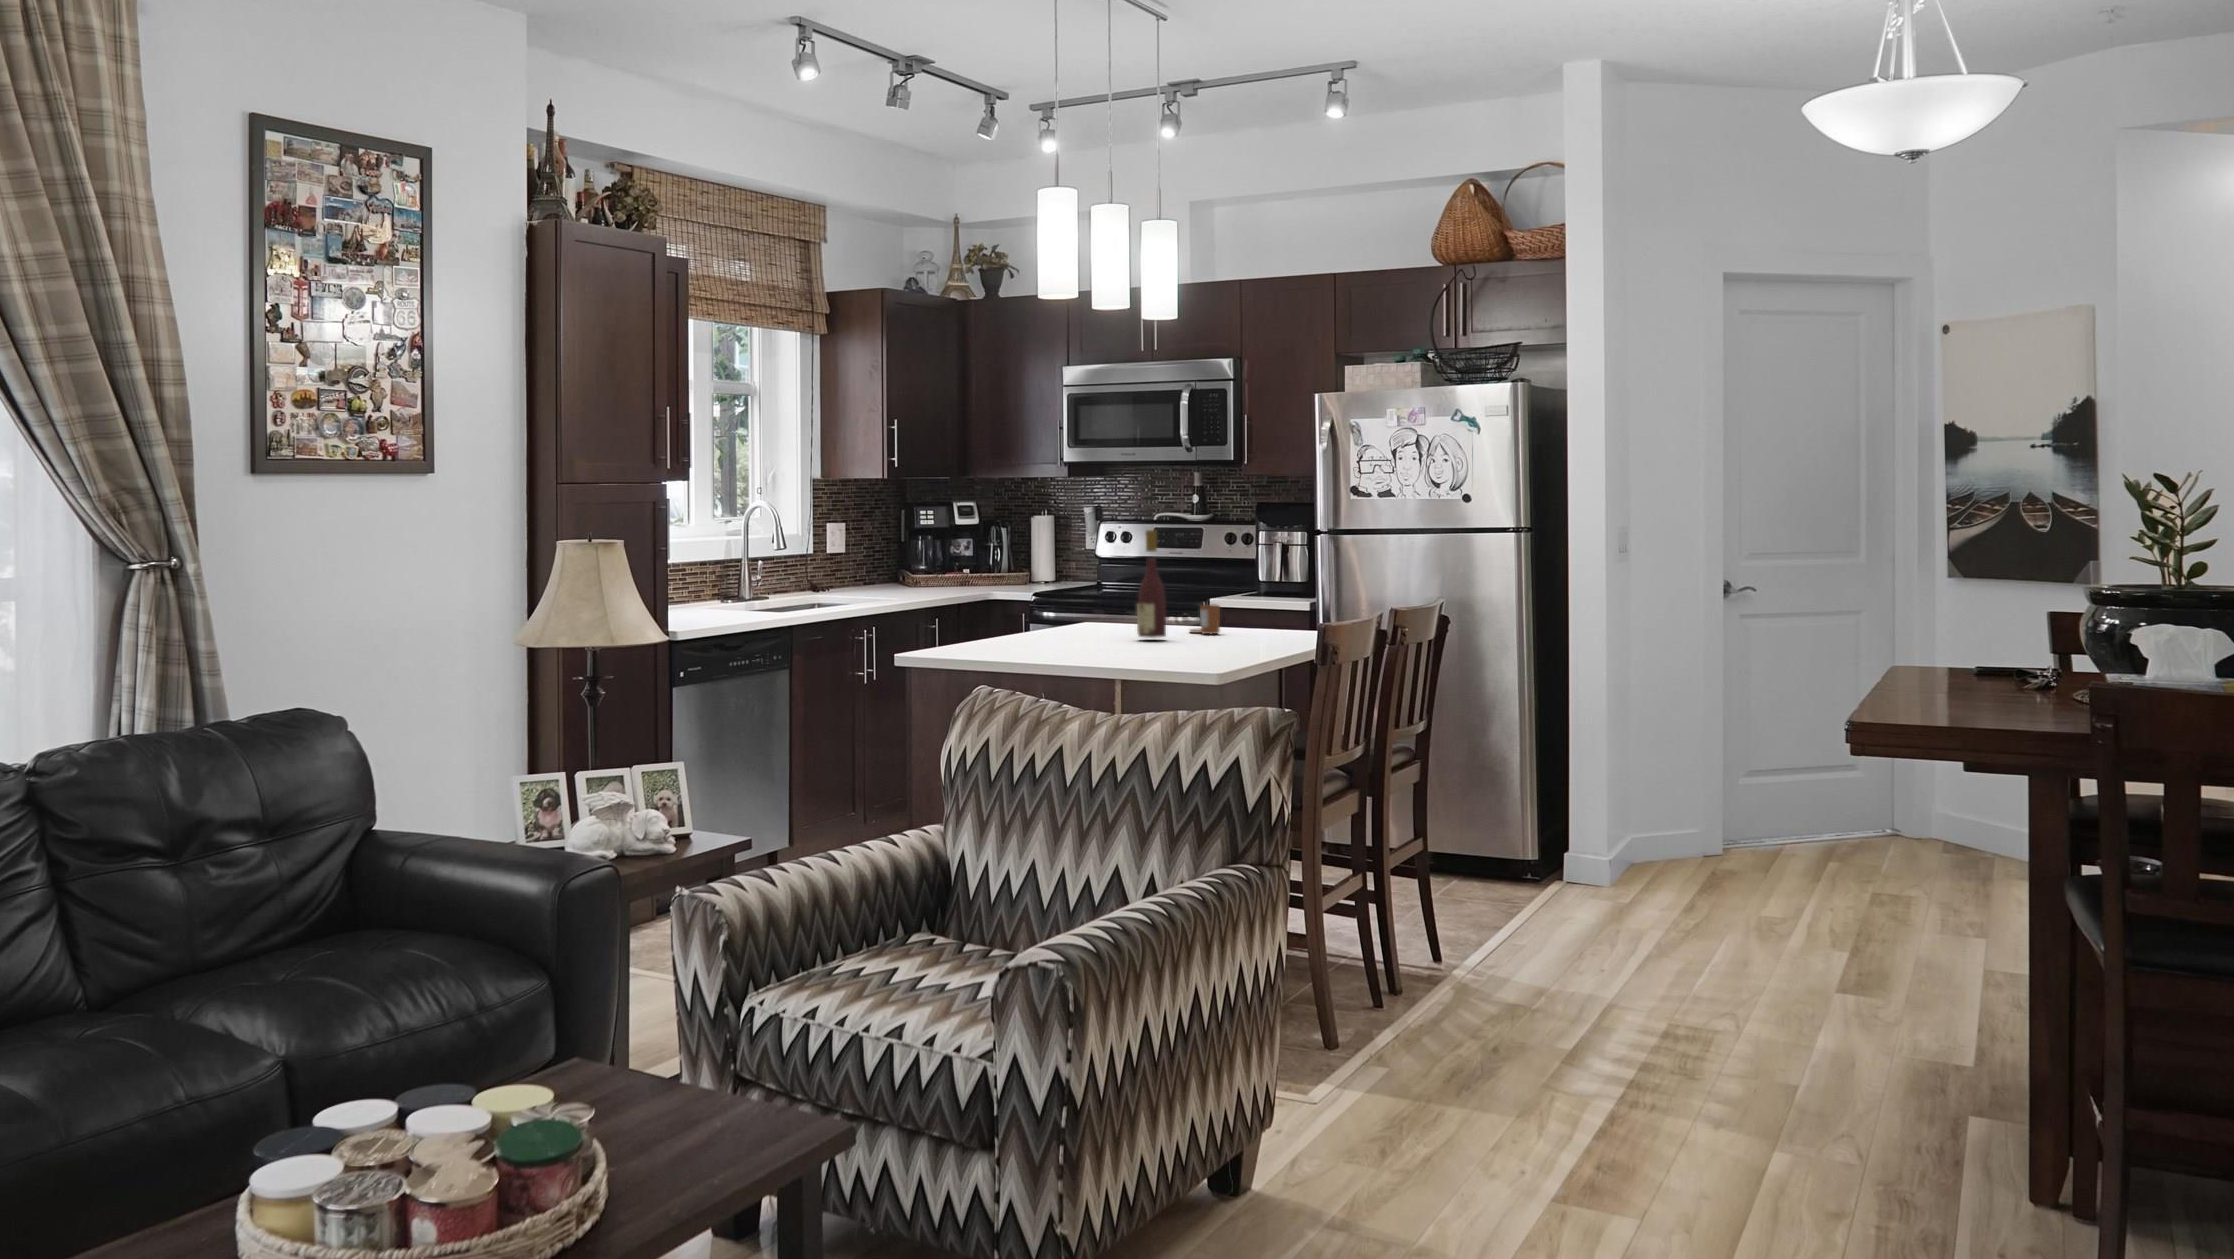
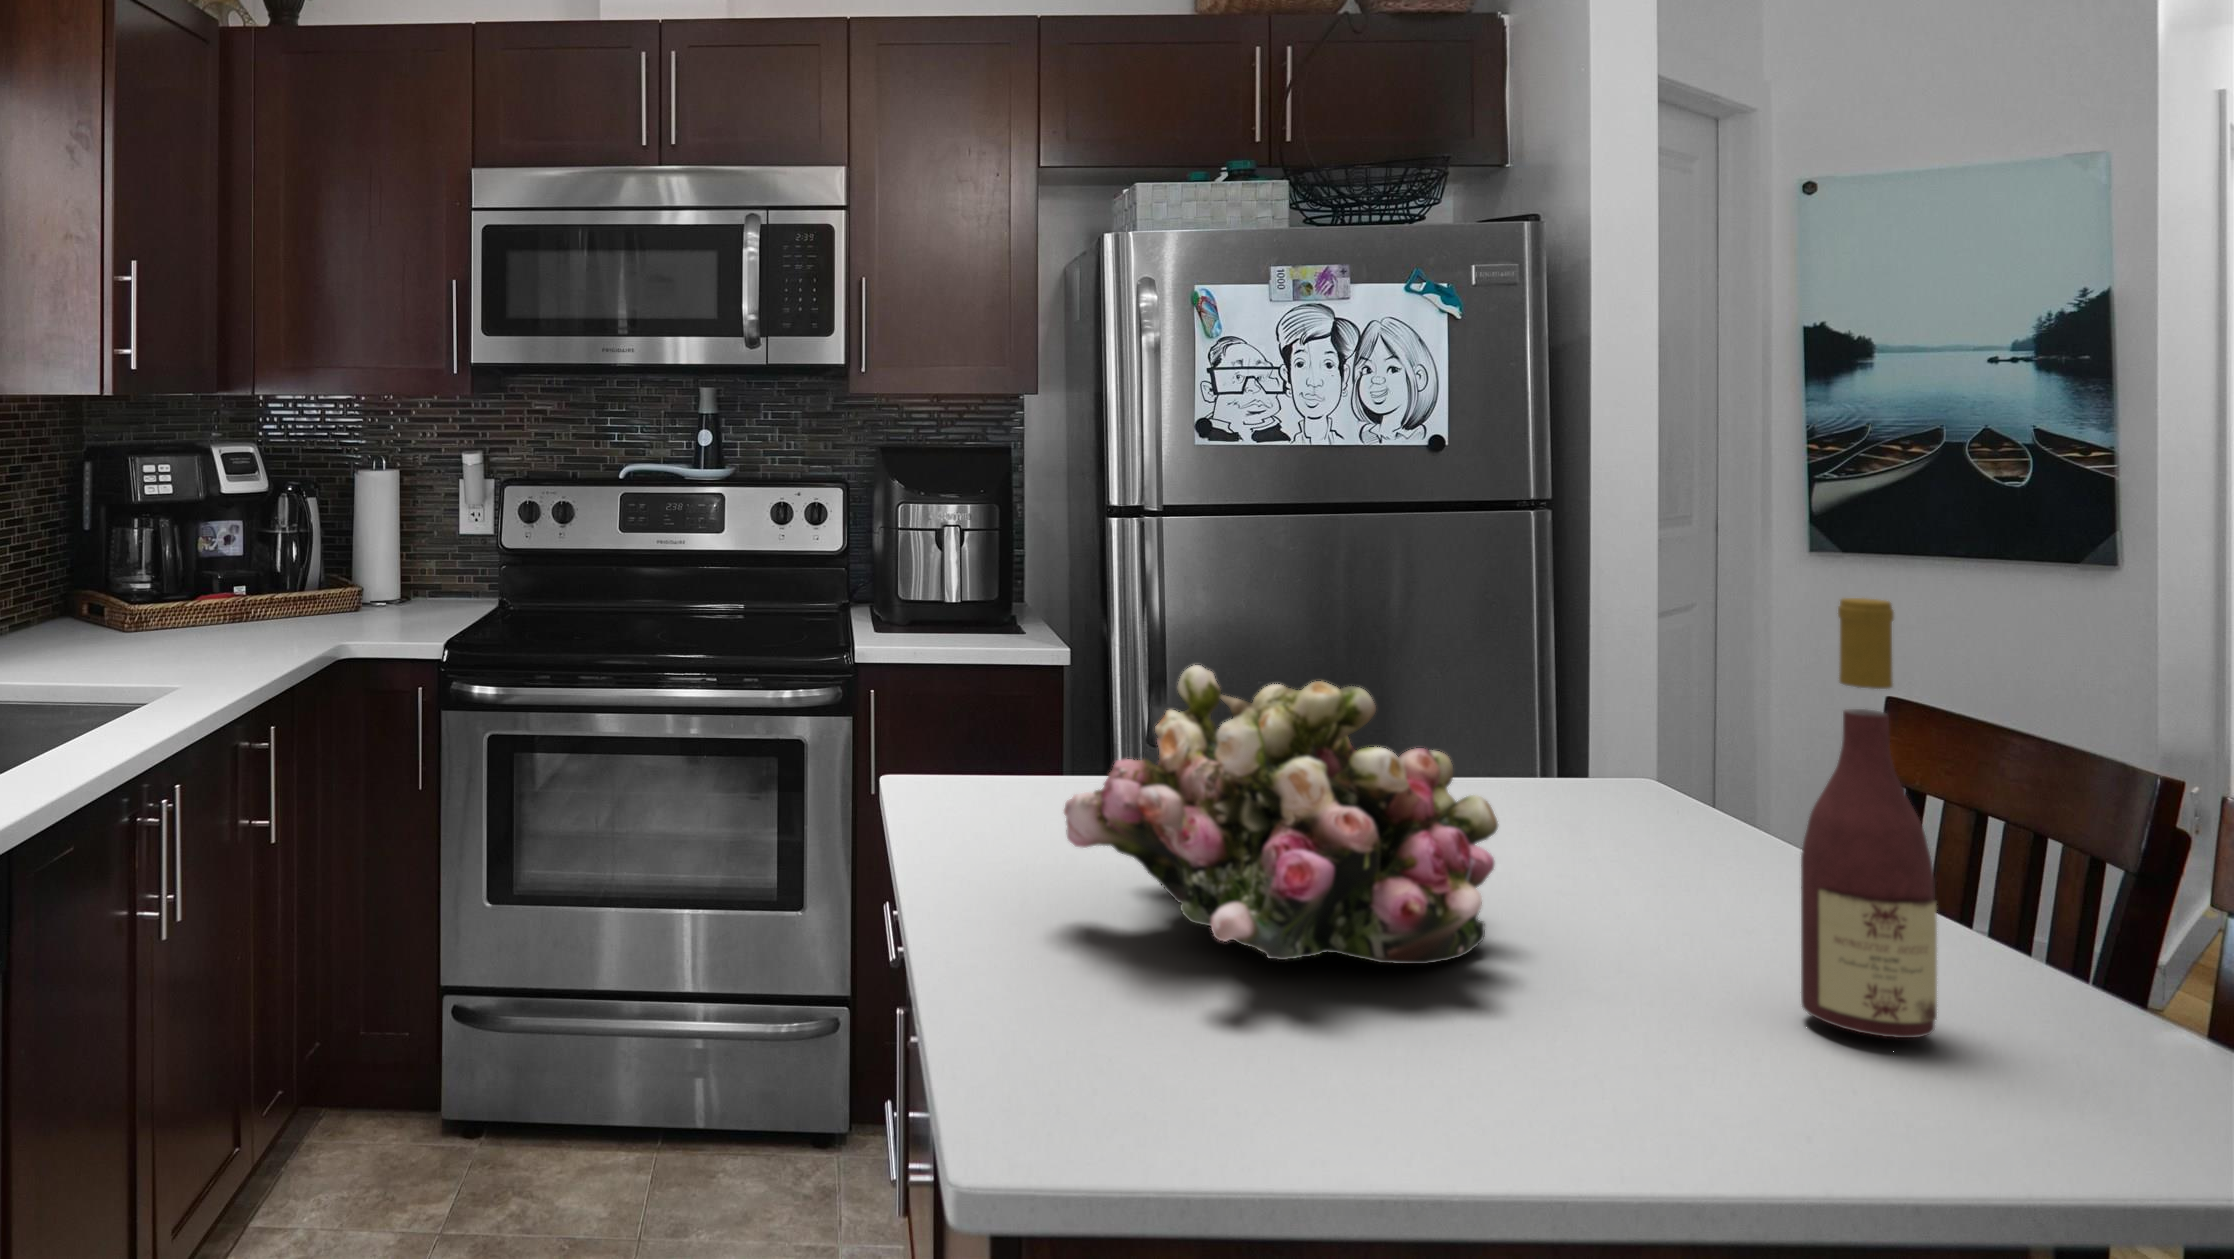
flower arrangement: none [1010,556,1133,633] -> present [1064,665,1498,964]
candle: present [1190,605,1220,634] -> none [1605,810,1766,920]

